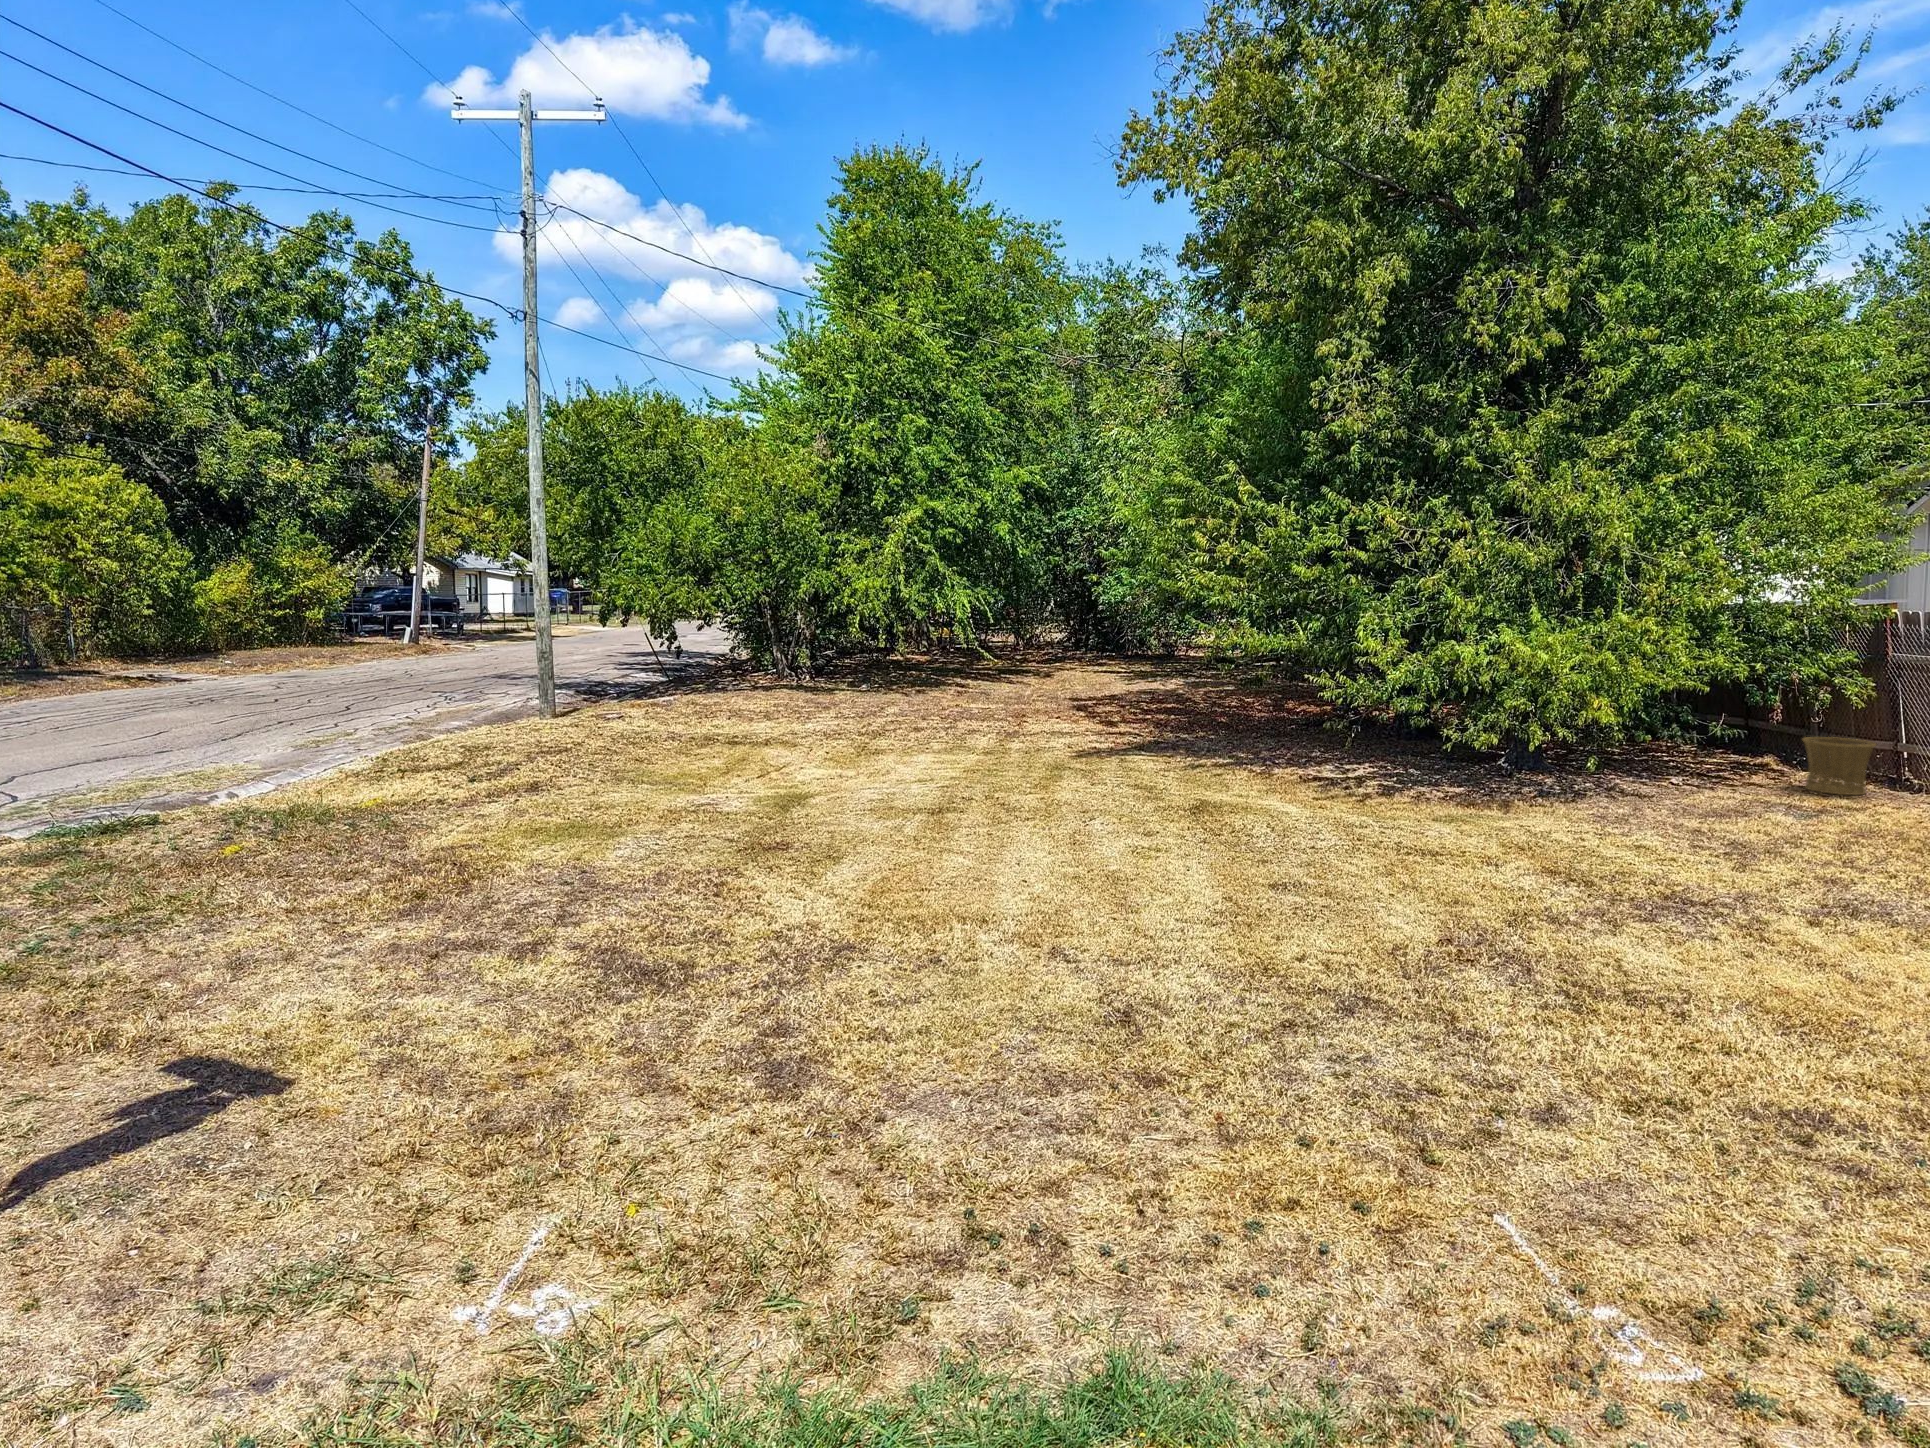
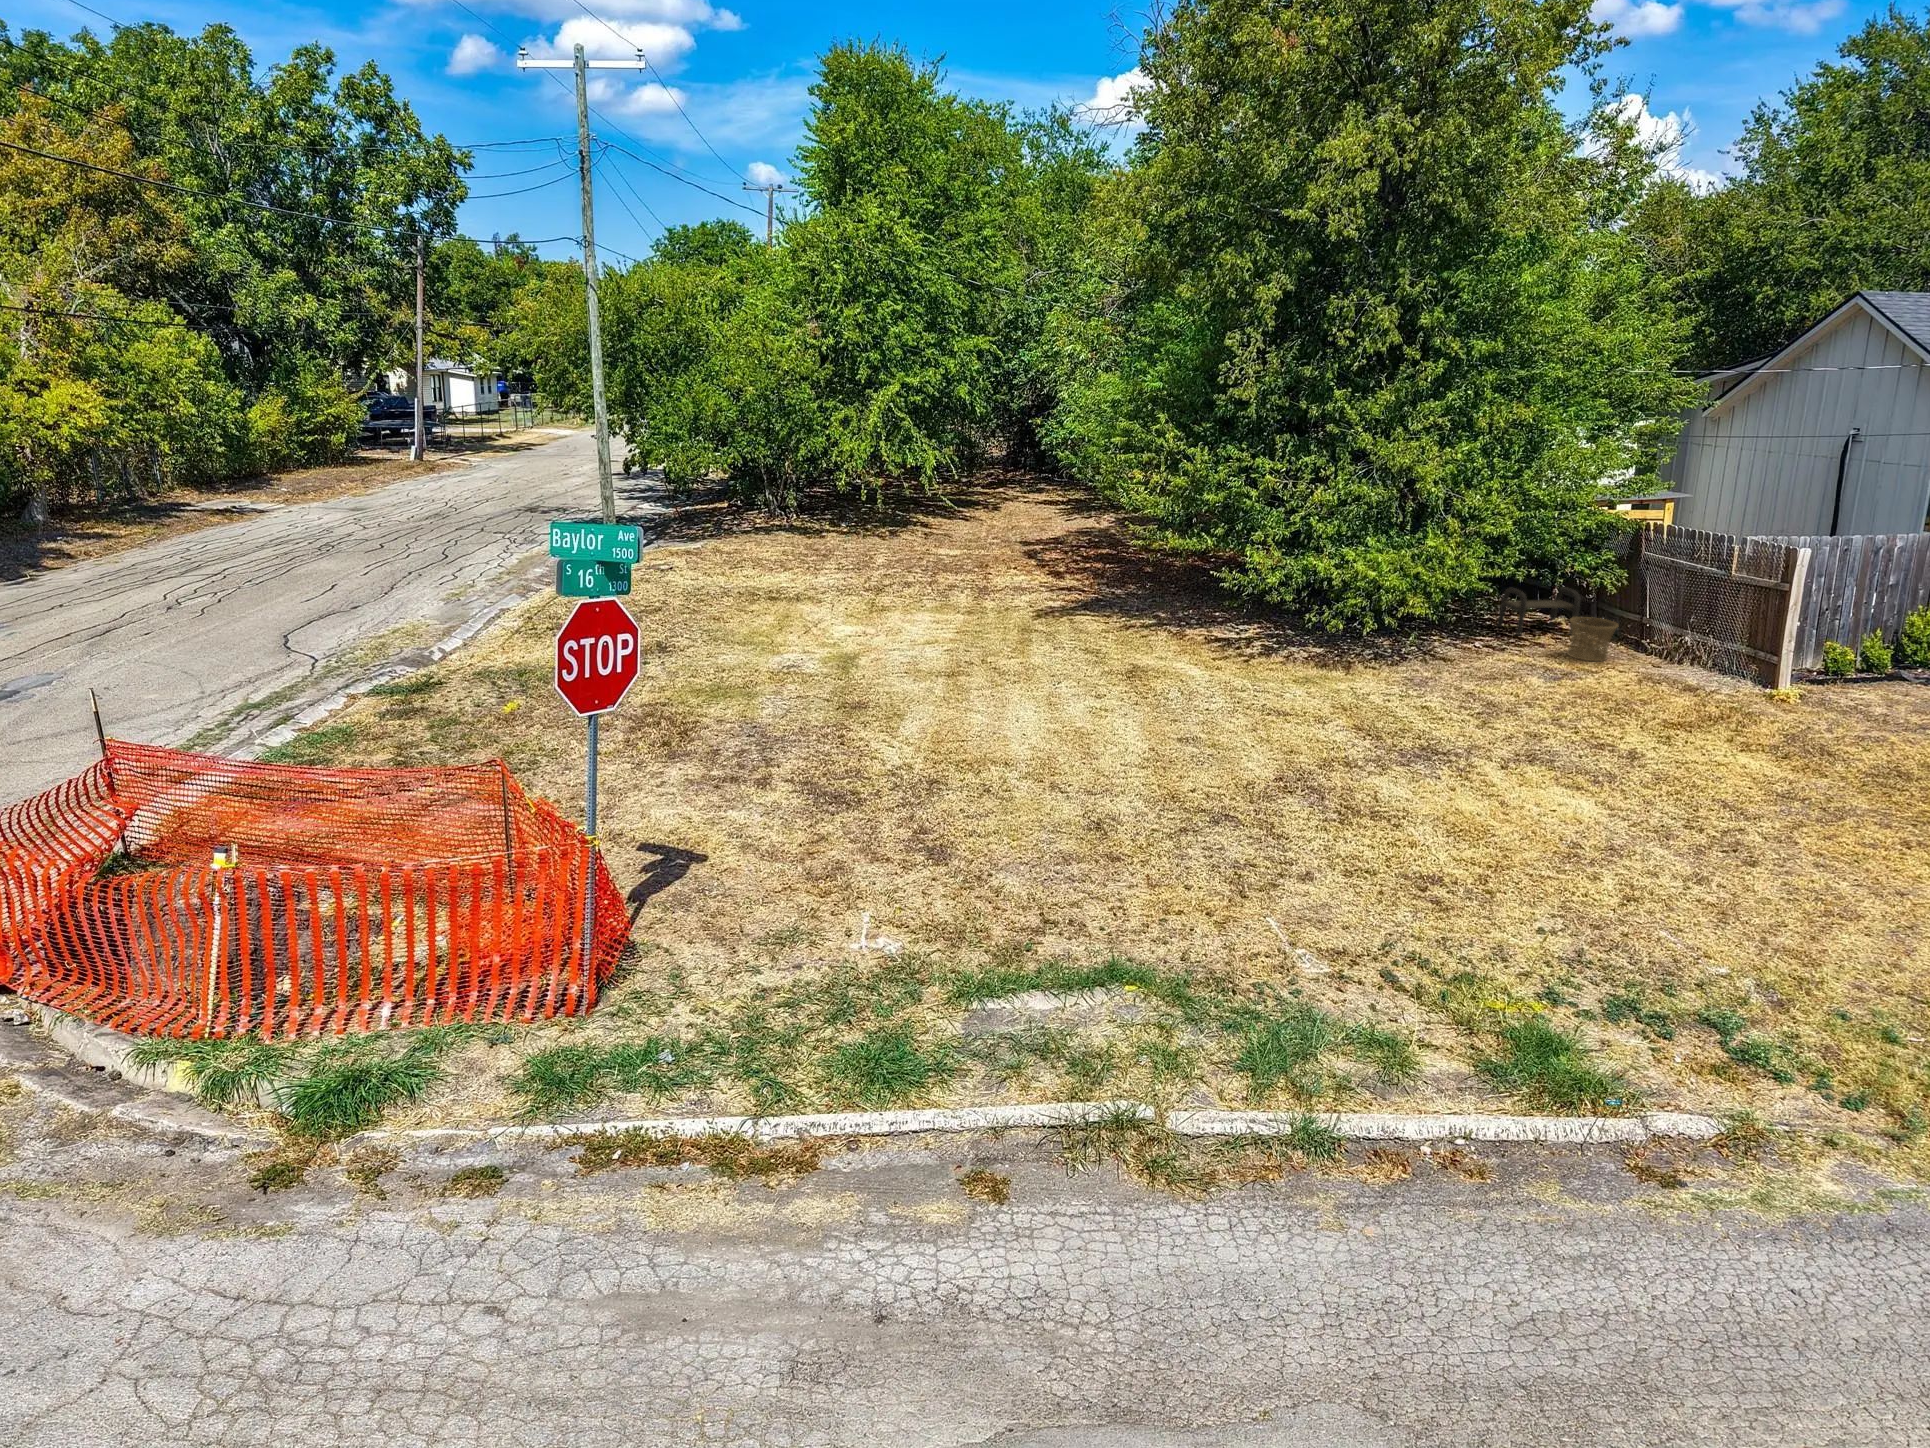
bench: none [1687,708,1800,771] -> present [1497,587,1580,636]

